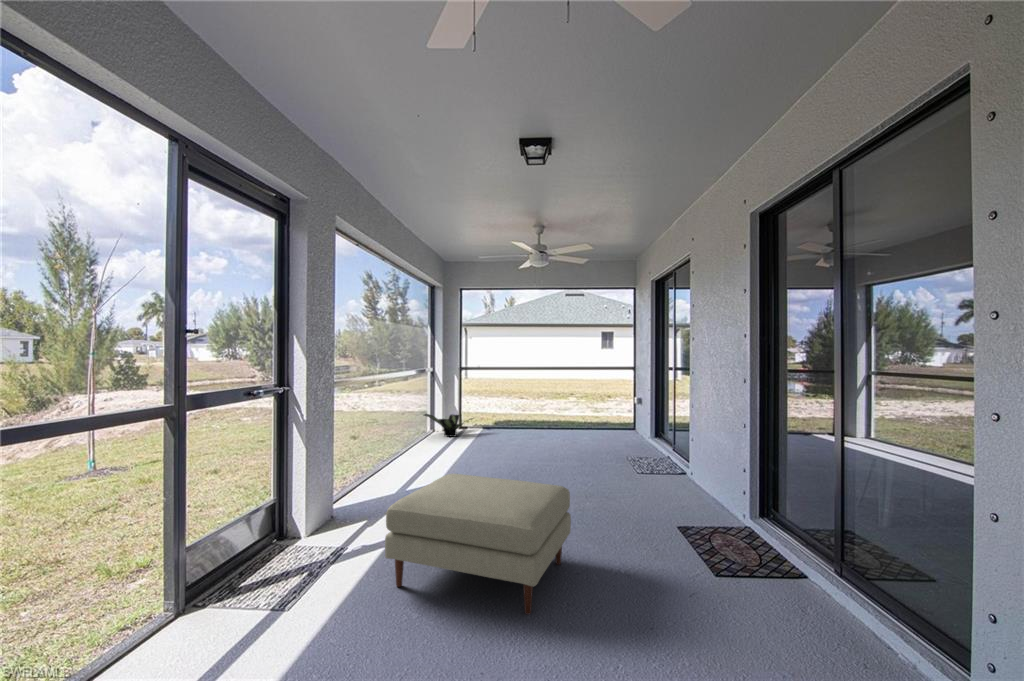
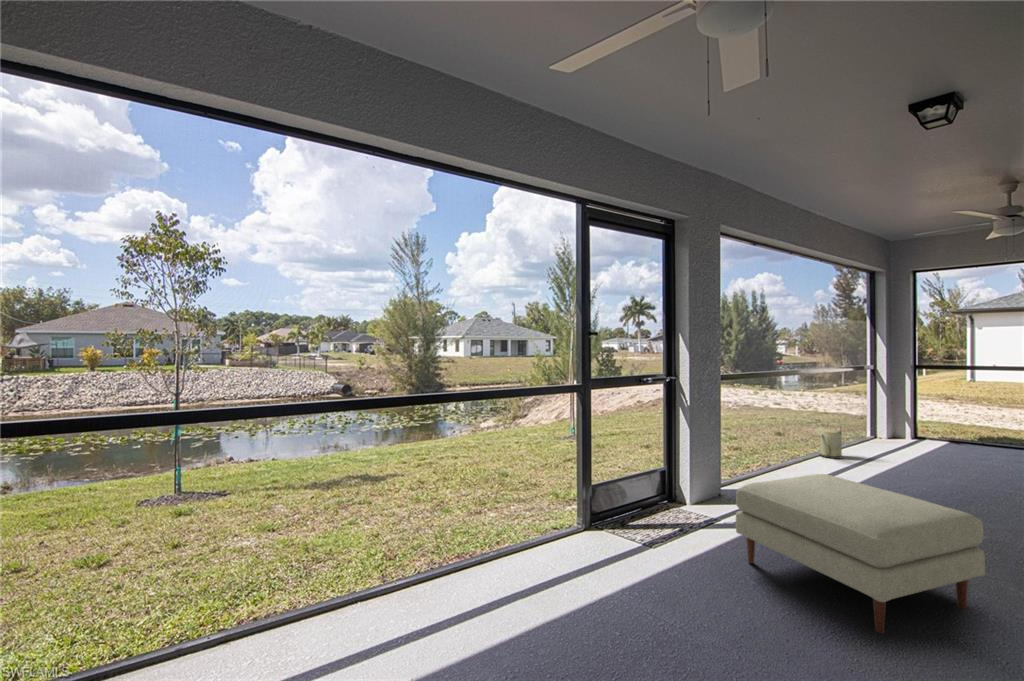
potted plant: present [424,414,473,437] -> none [857,417,937,450]
watering can: none [400,420,418,454] -> present [815,427,842,459]

